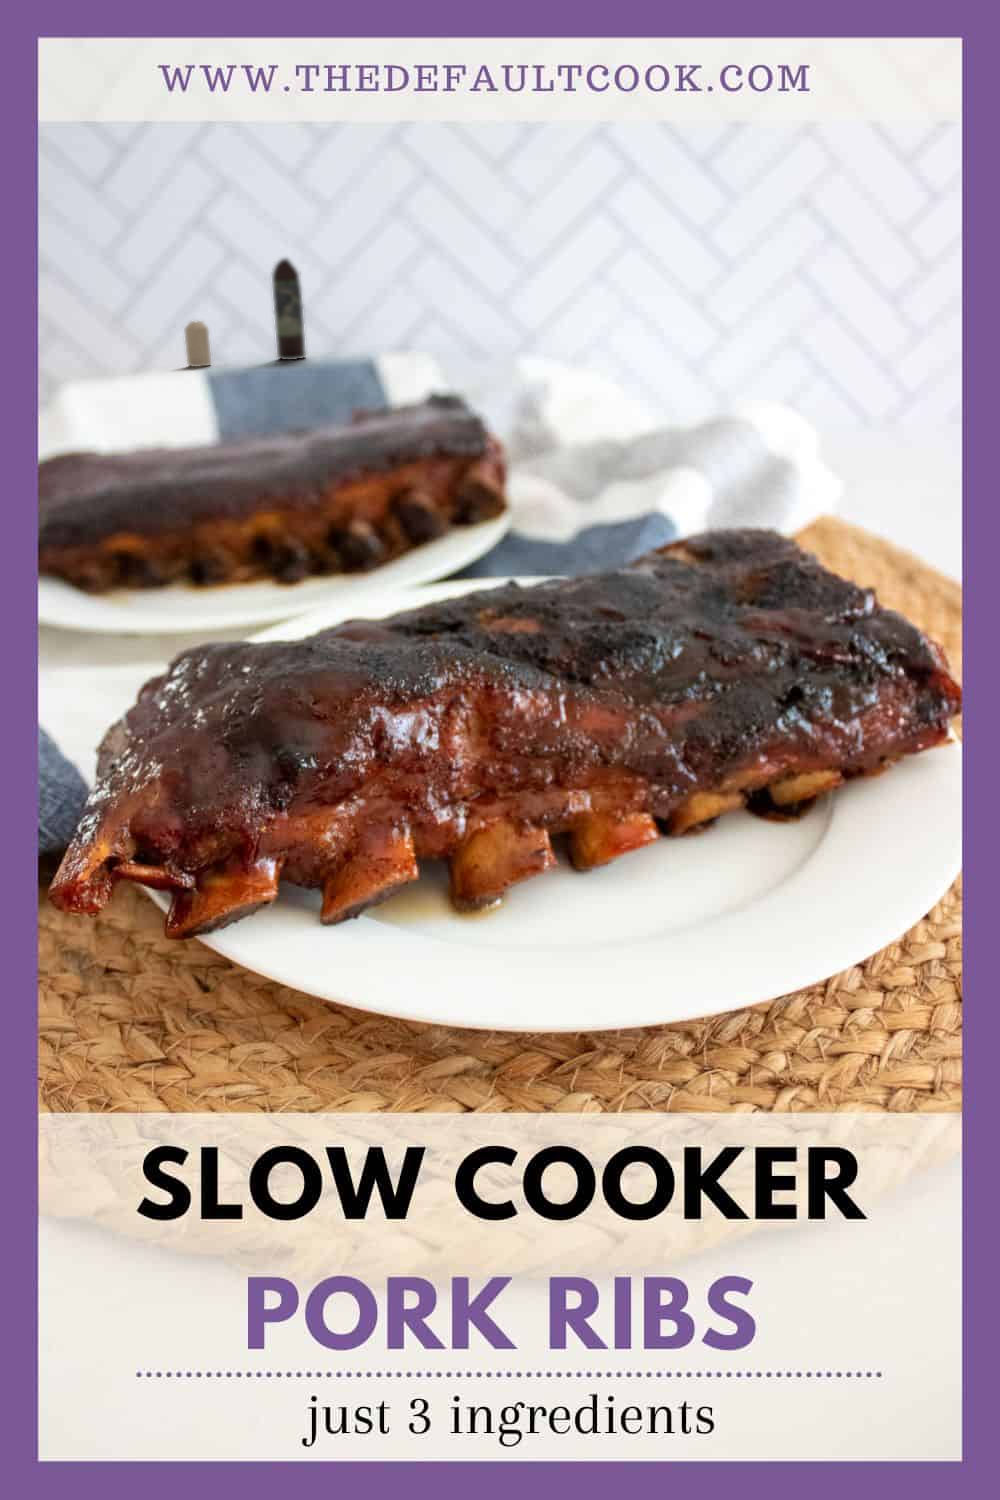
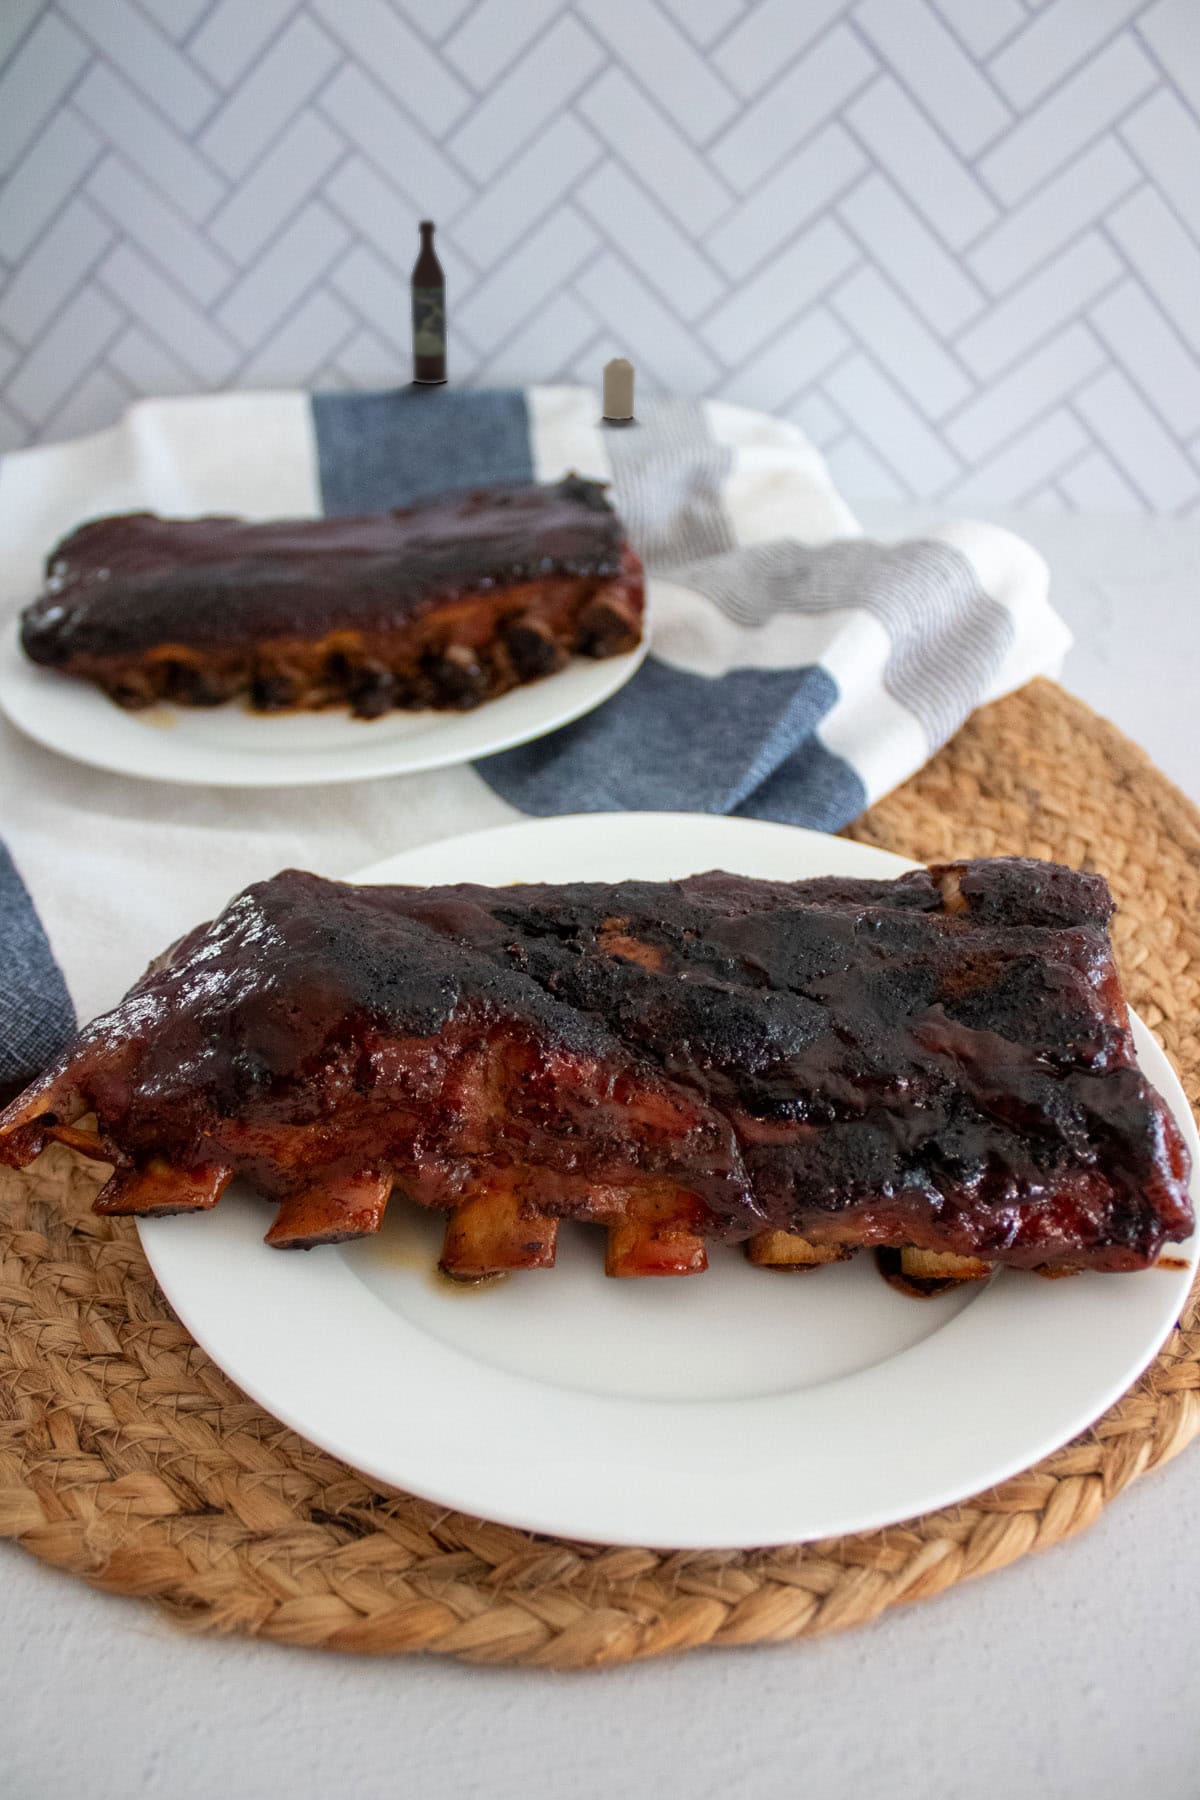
candle: present [185,321,211,367] -> present [603,358,635,420]

